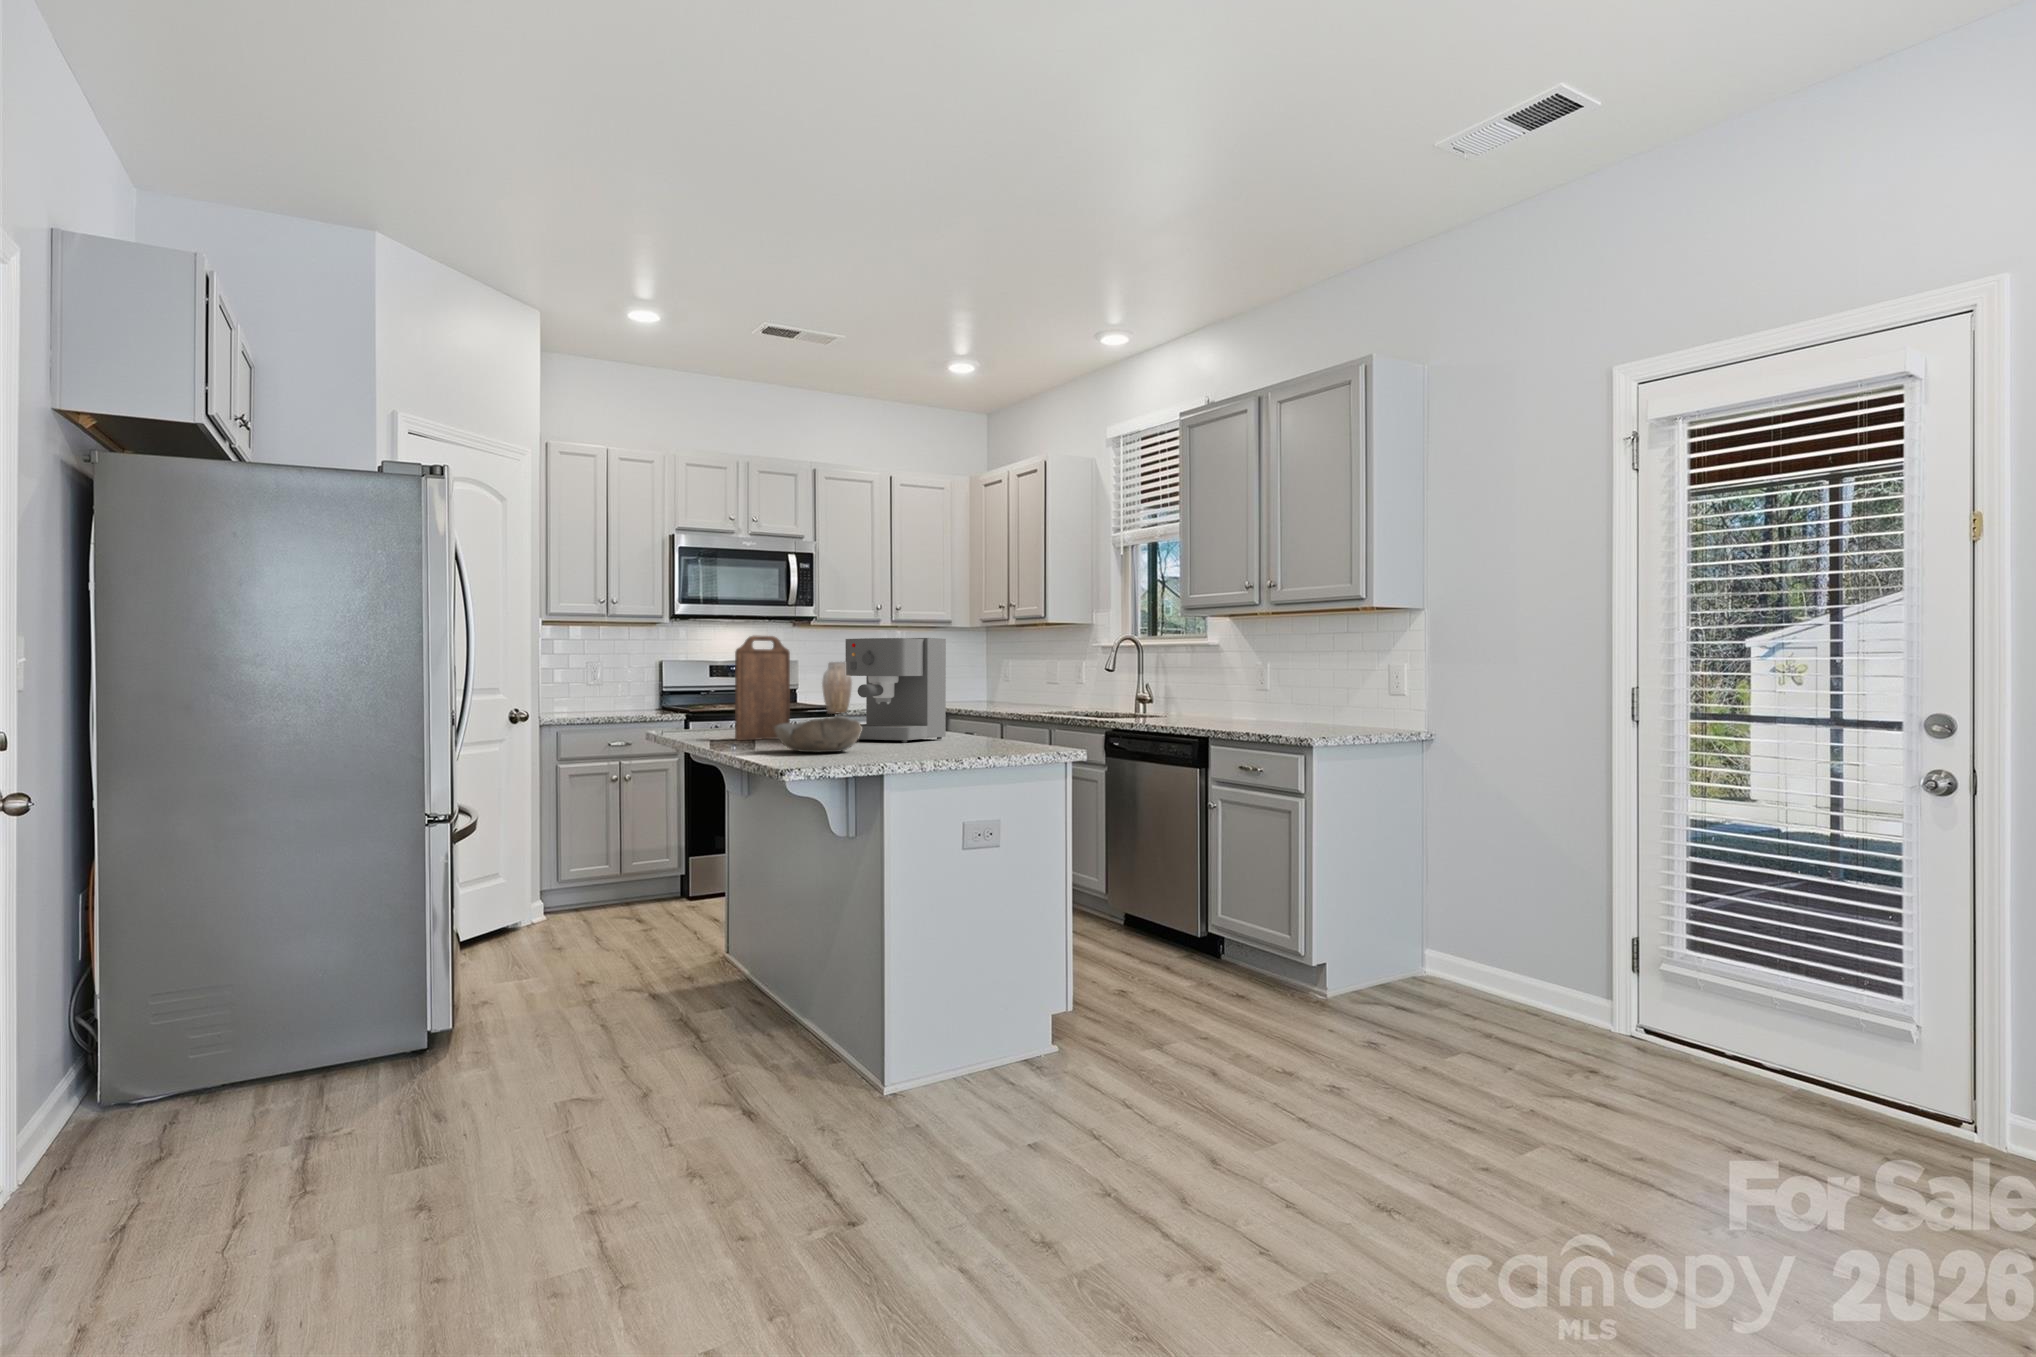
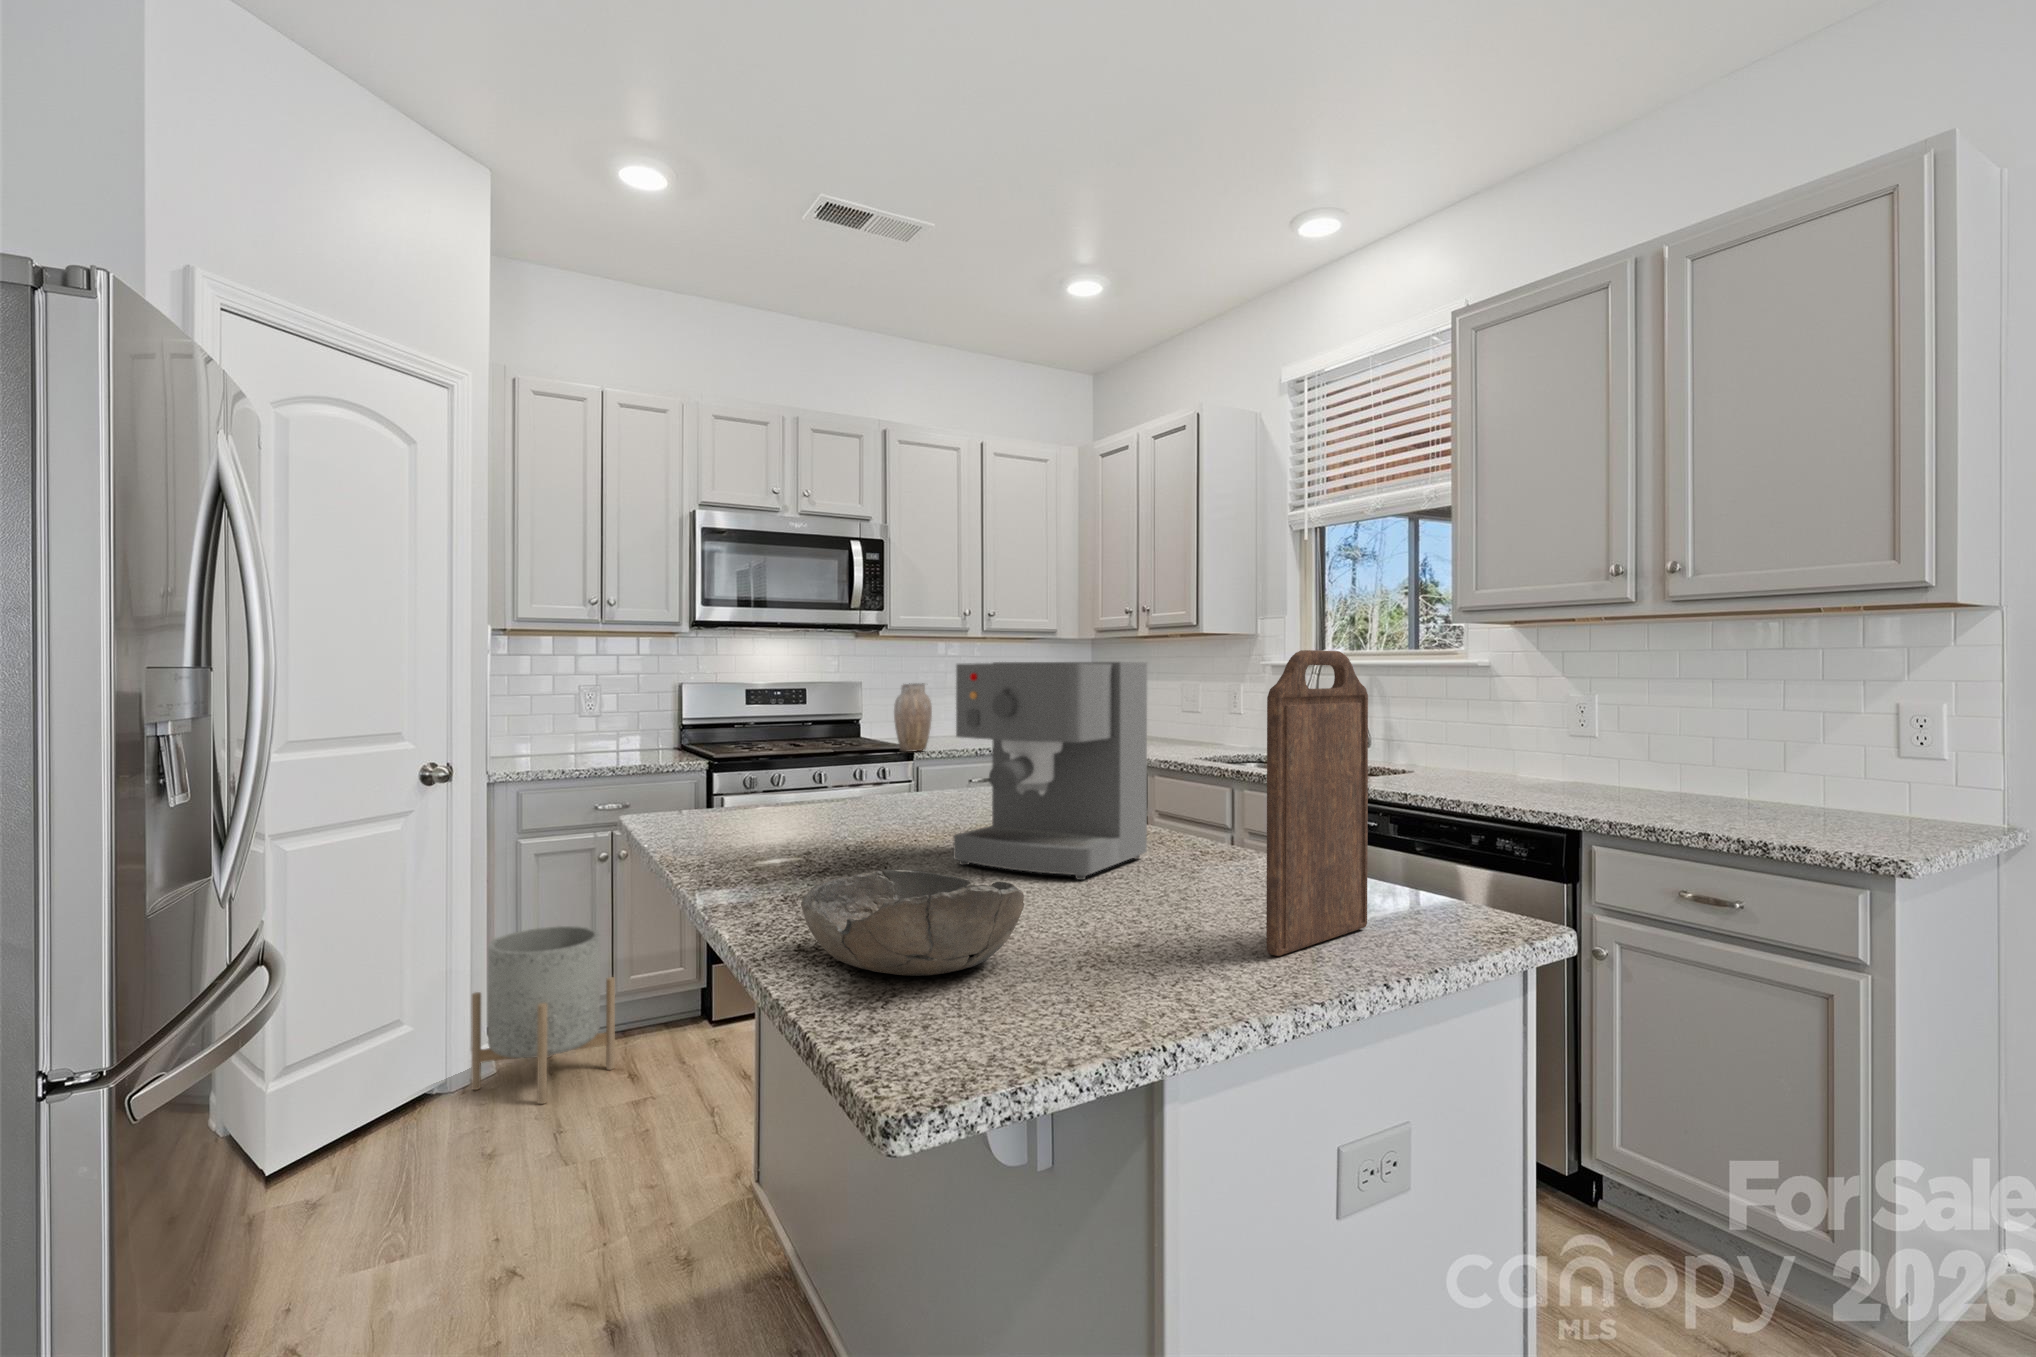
cutting board: present [735,636,790,740] -> present [1266,650,1368,956]
planter: none [537,824,629,931] -> present [471,926,615,1104]

